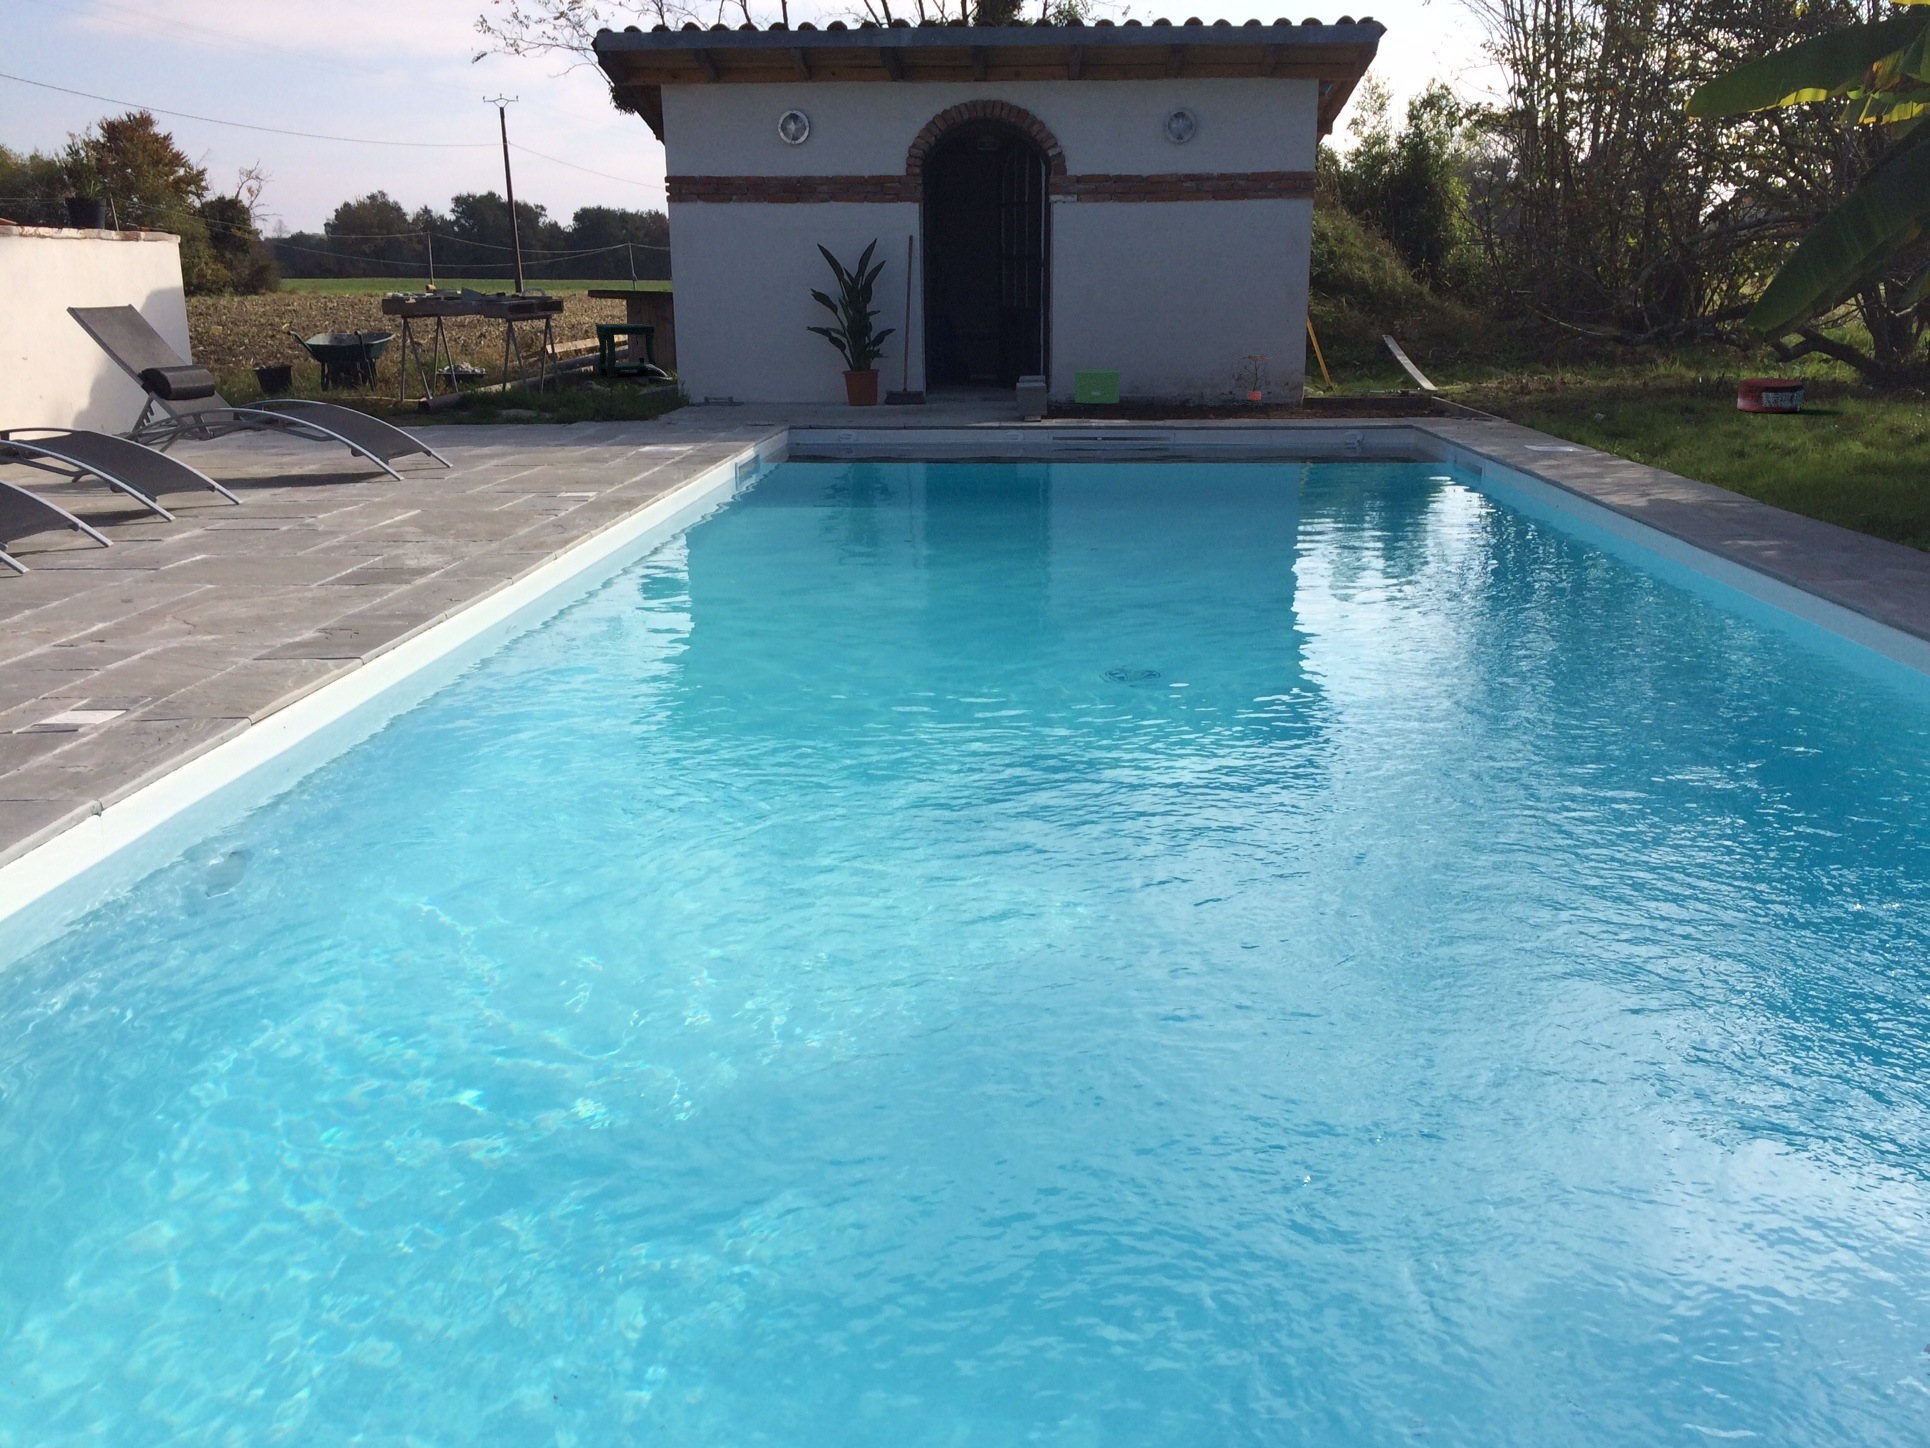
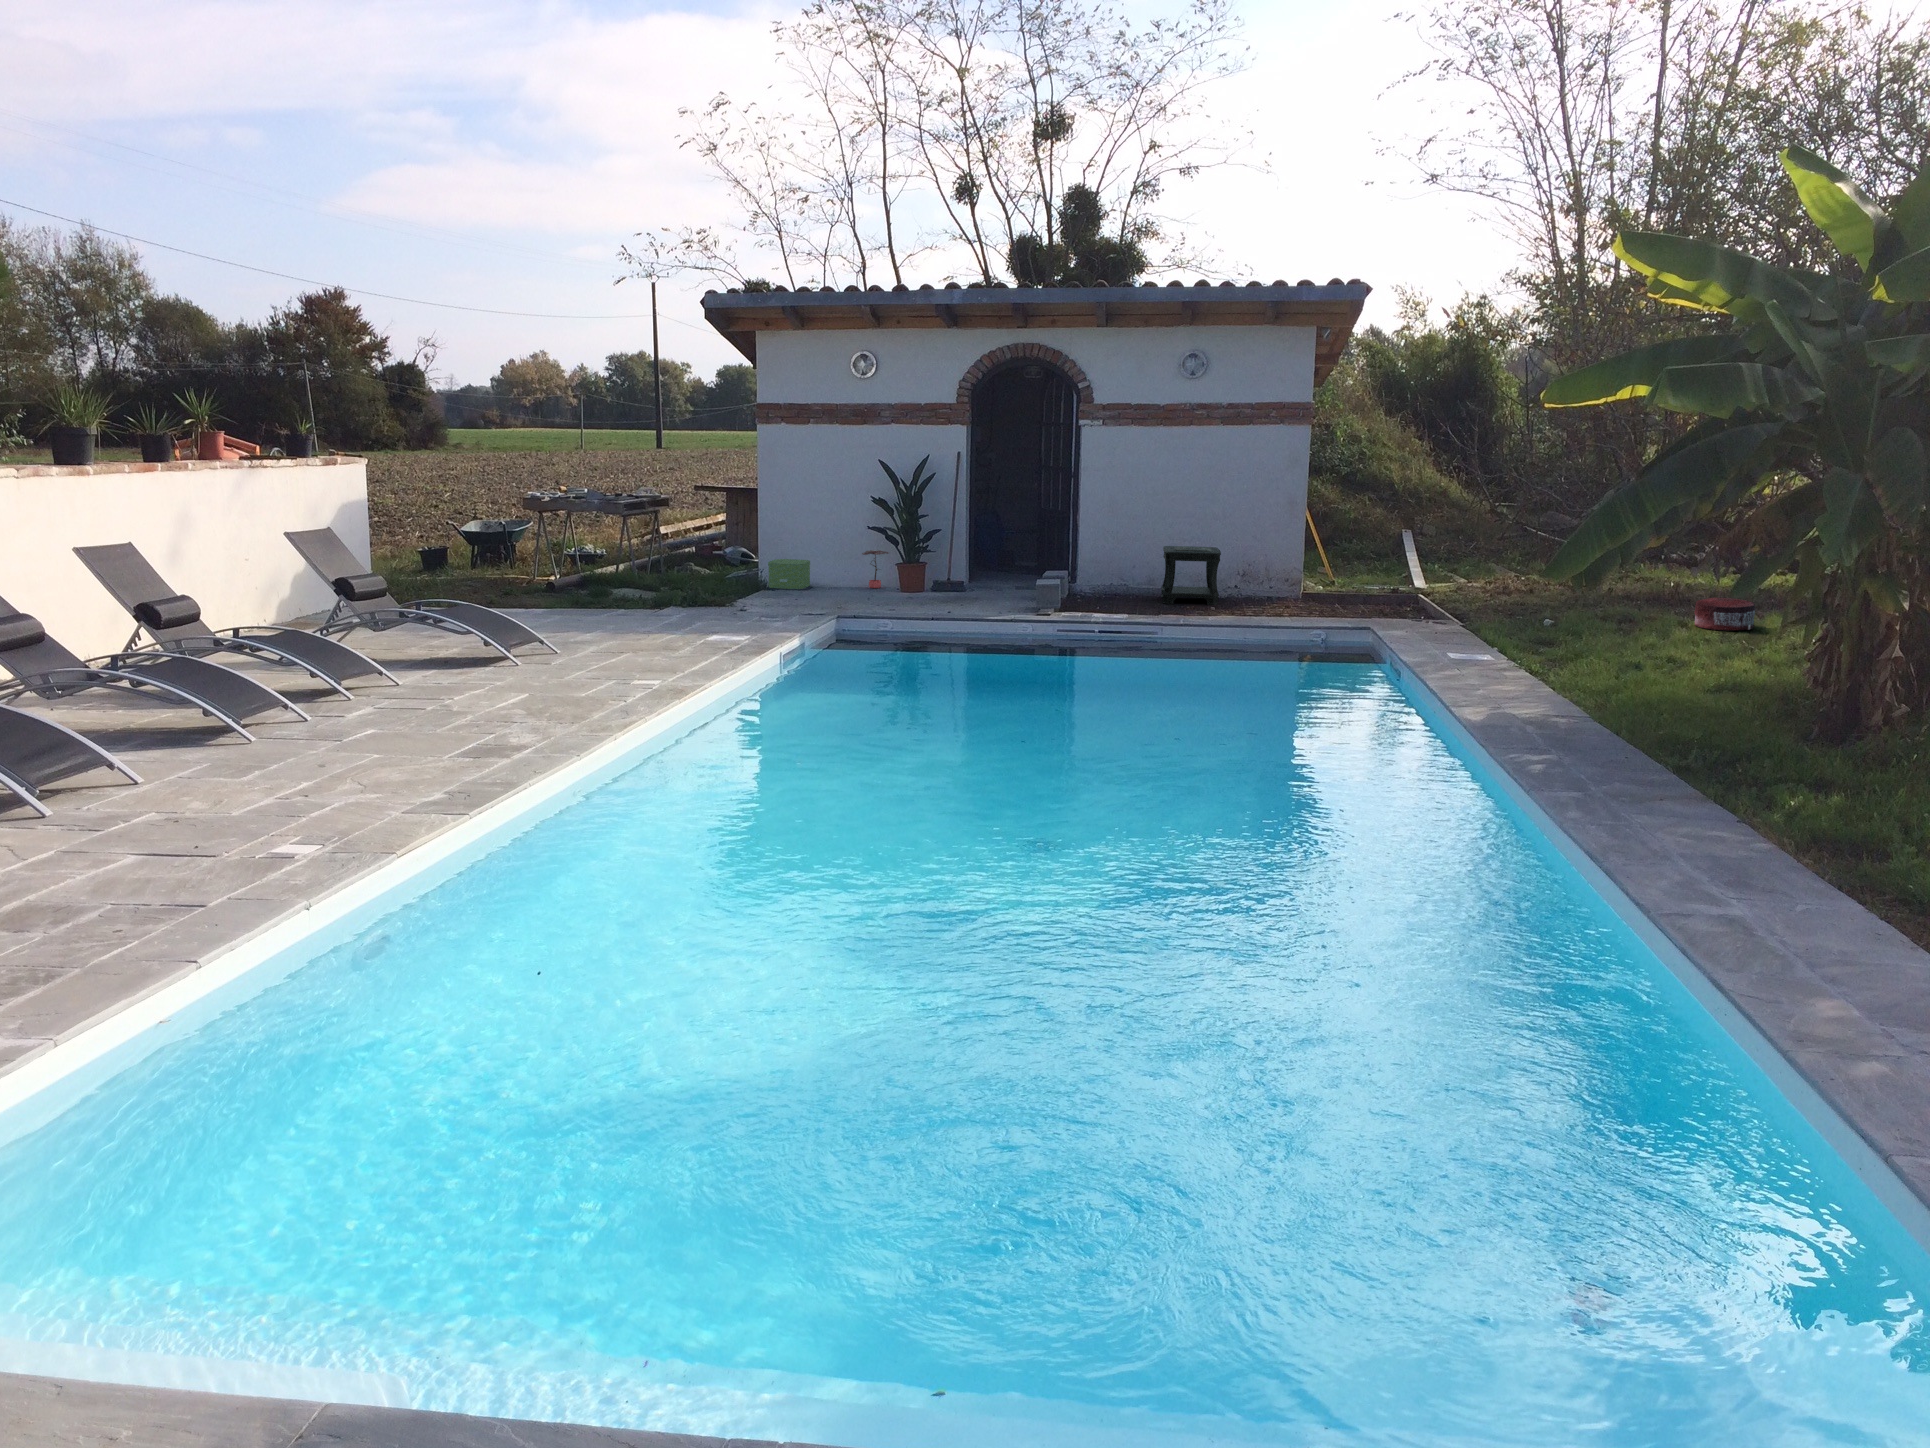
side table: present [596,323,658,377] -> present [1161,546,1221,605]
potted plant: present [1239,355,1273,401] -> present [862,550,889,588]
storage box: present [1075,369,1120,404] -> present [768,559,810,589]

